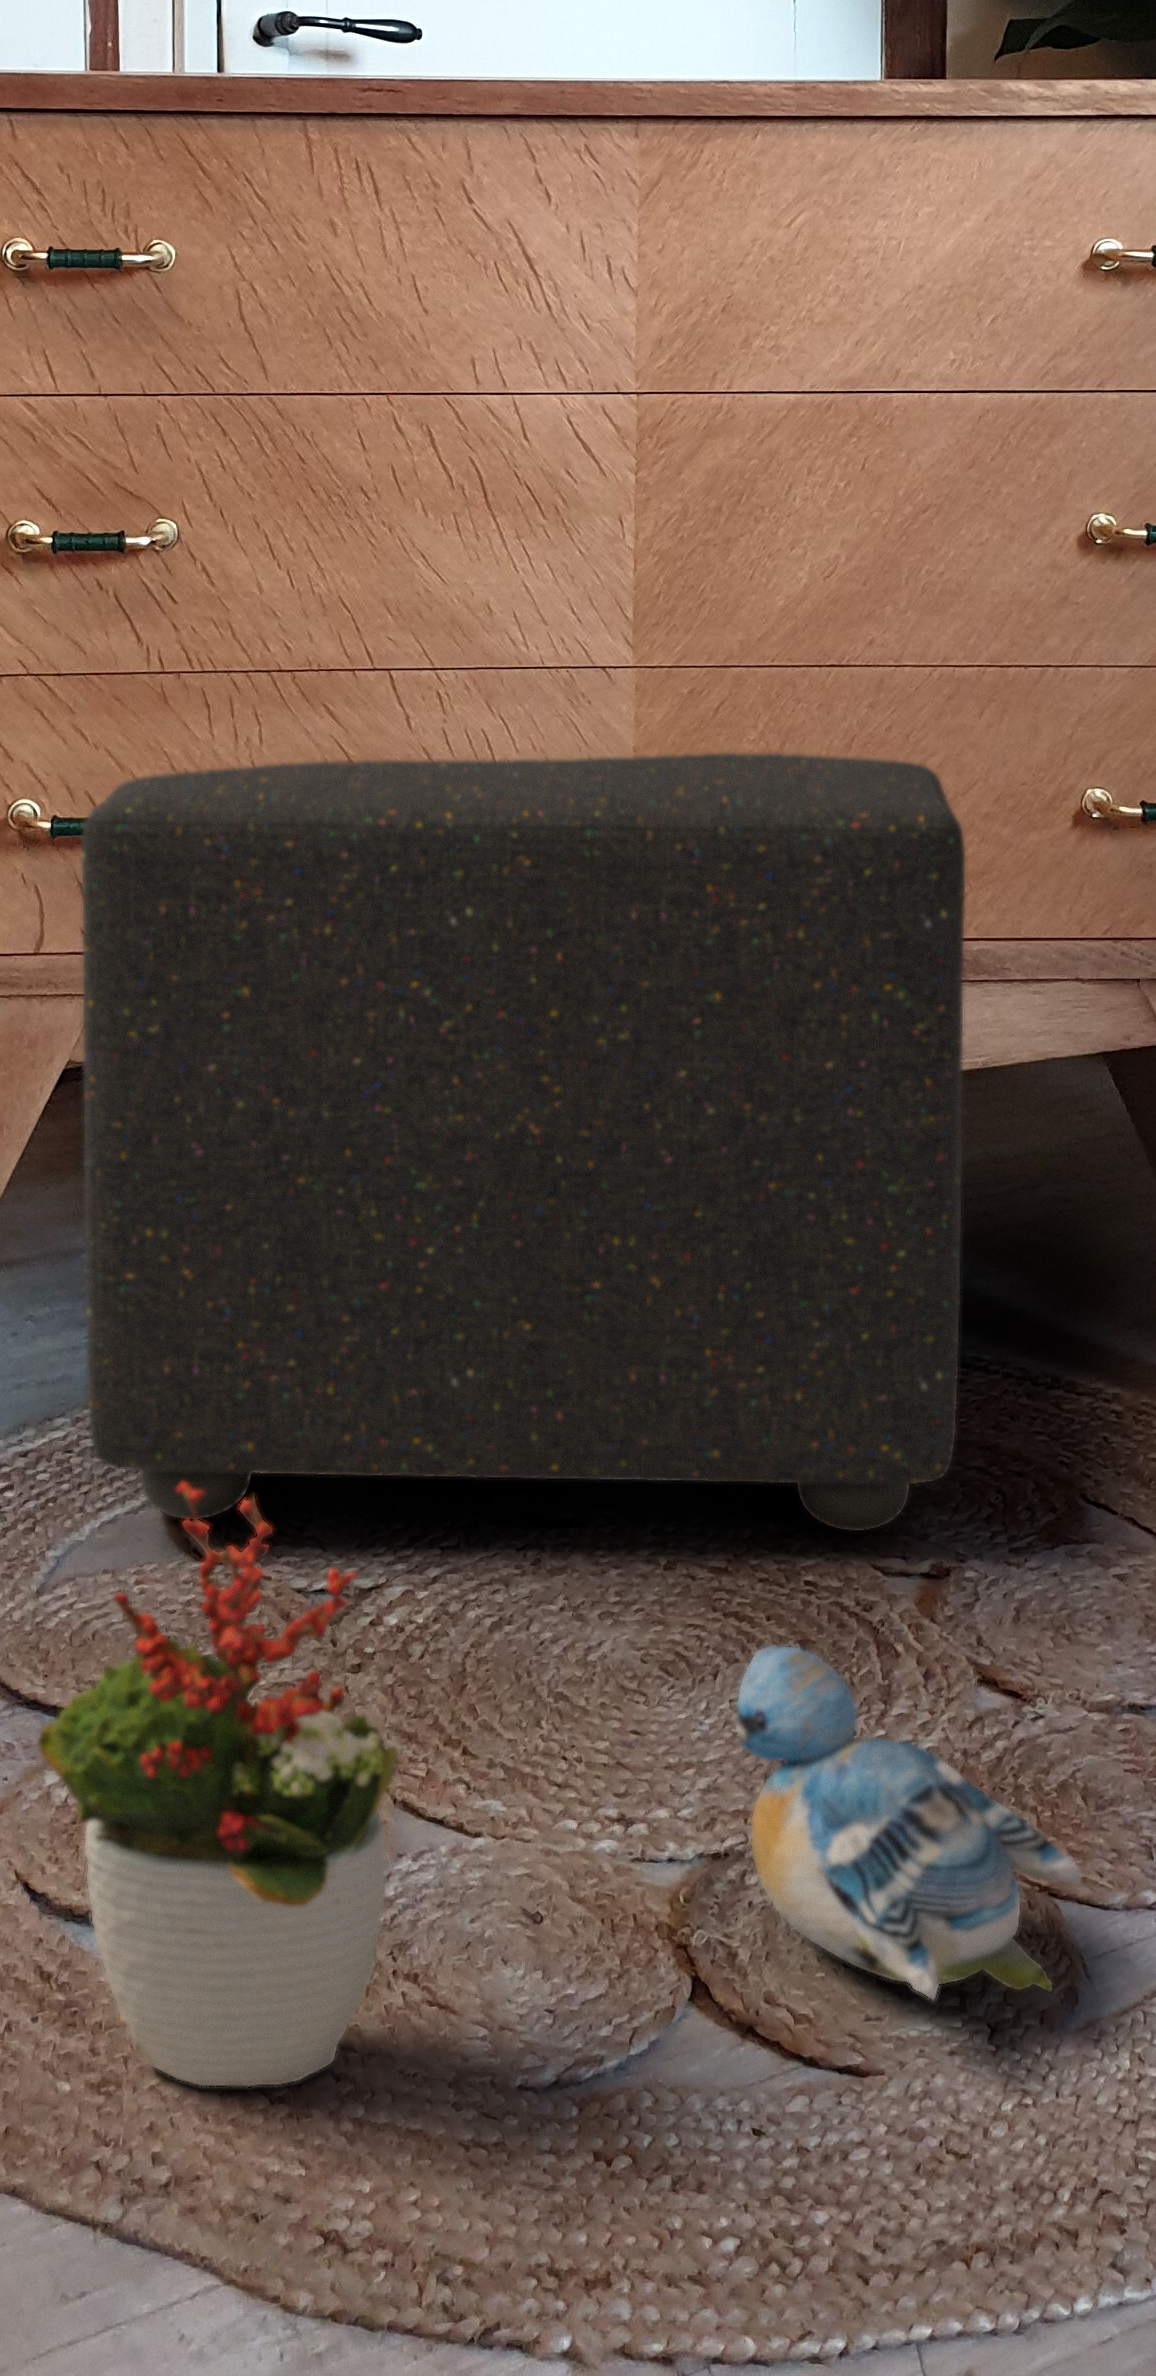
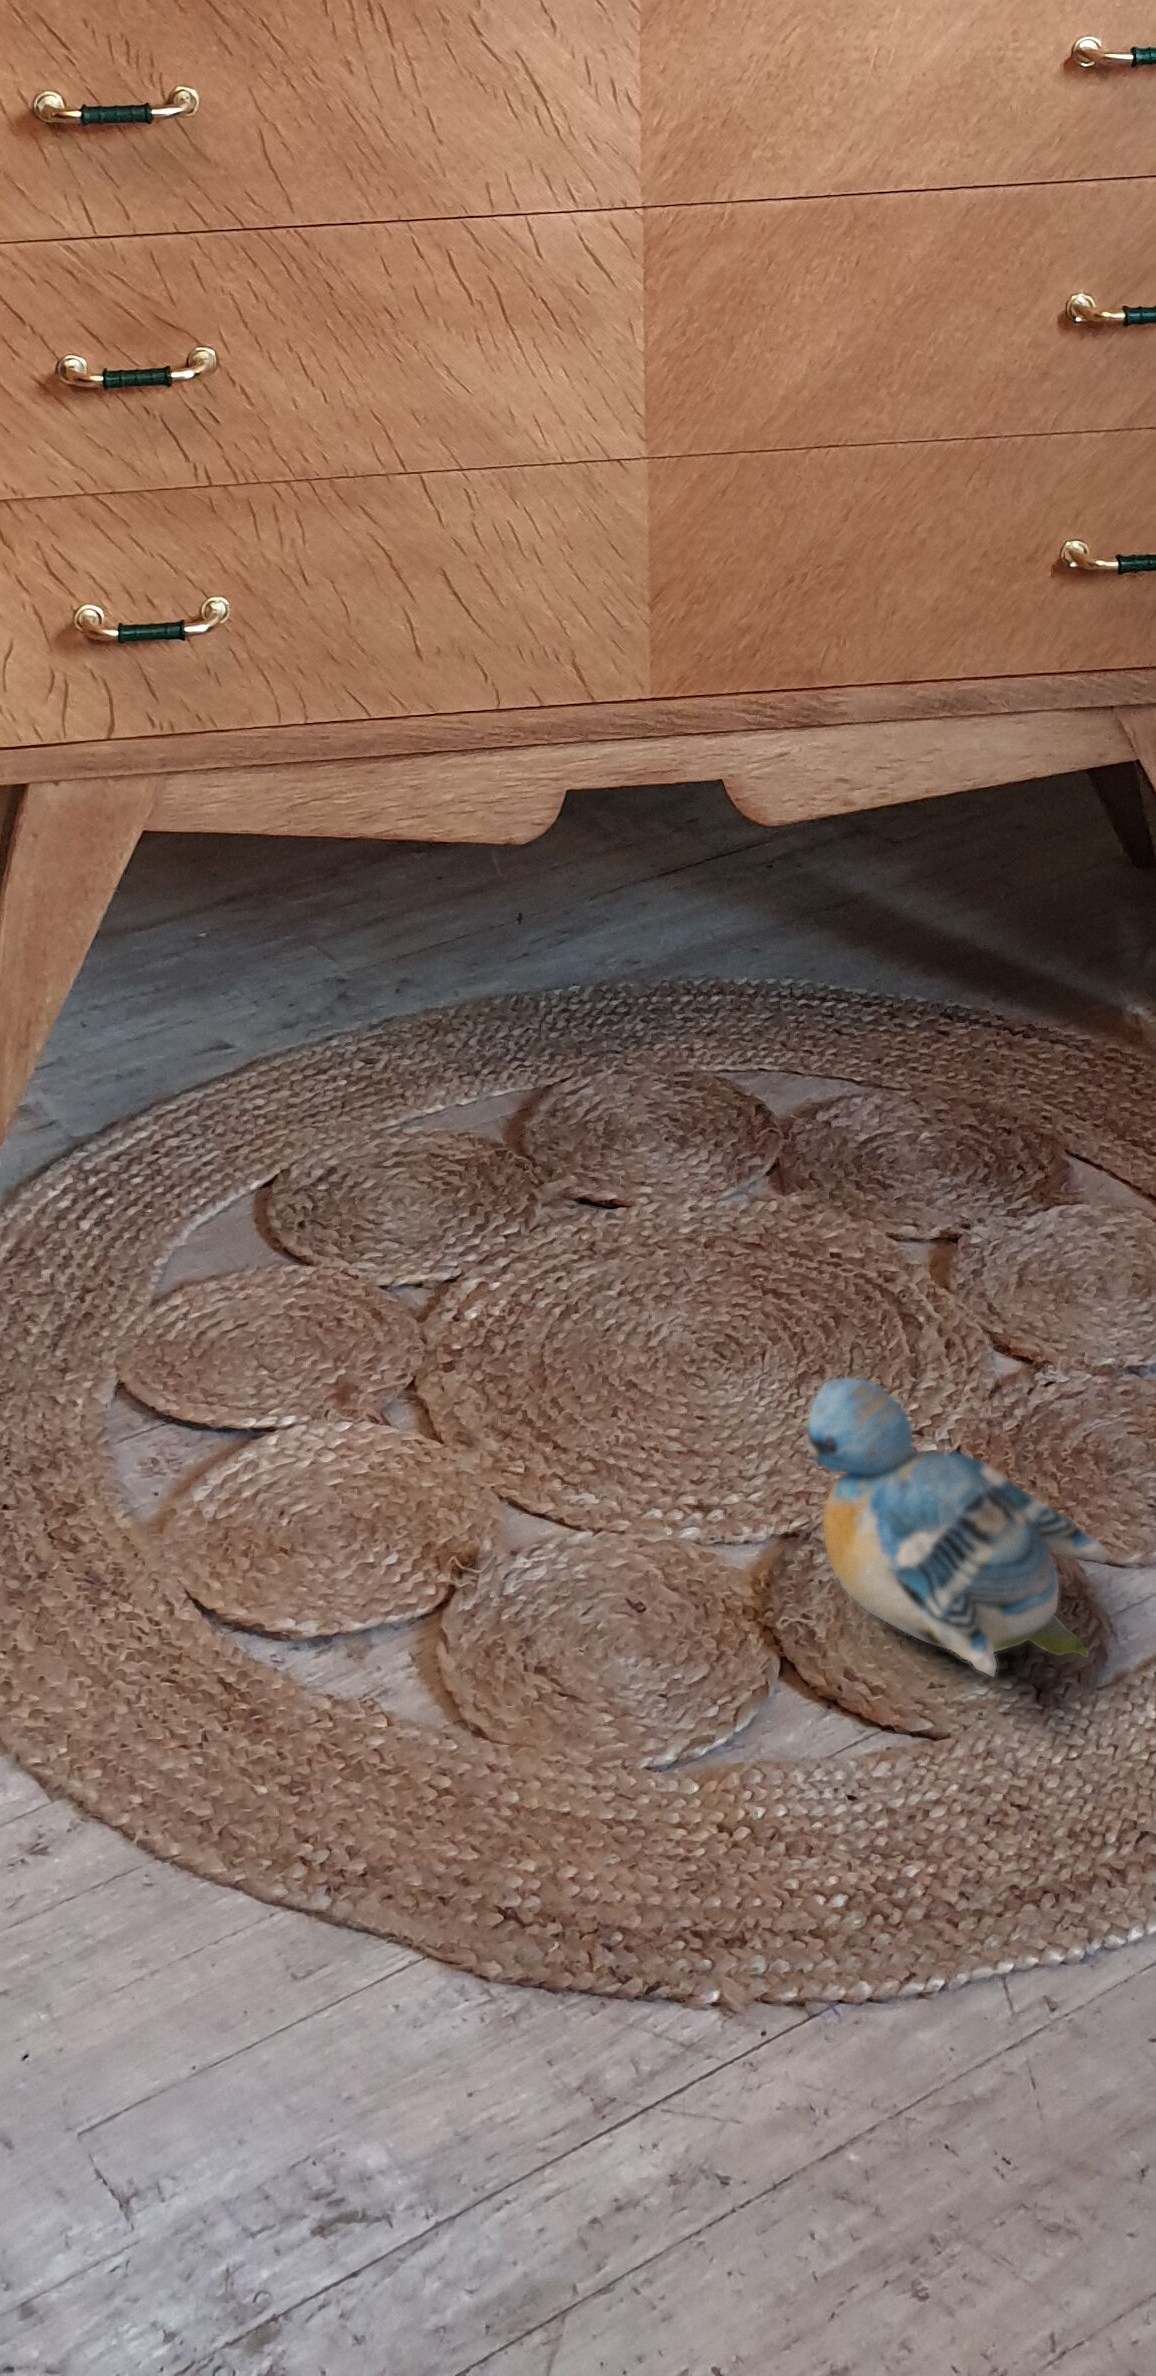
ottoman: present [81,753,965,1531] -> none [148,388,967,1227]
decorative plant: present [38,1482,399,2086] -> none [224,1301,537,1781]

